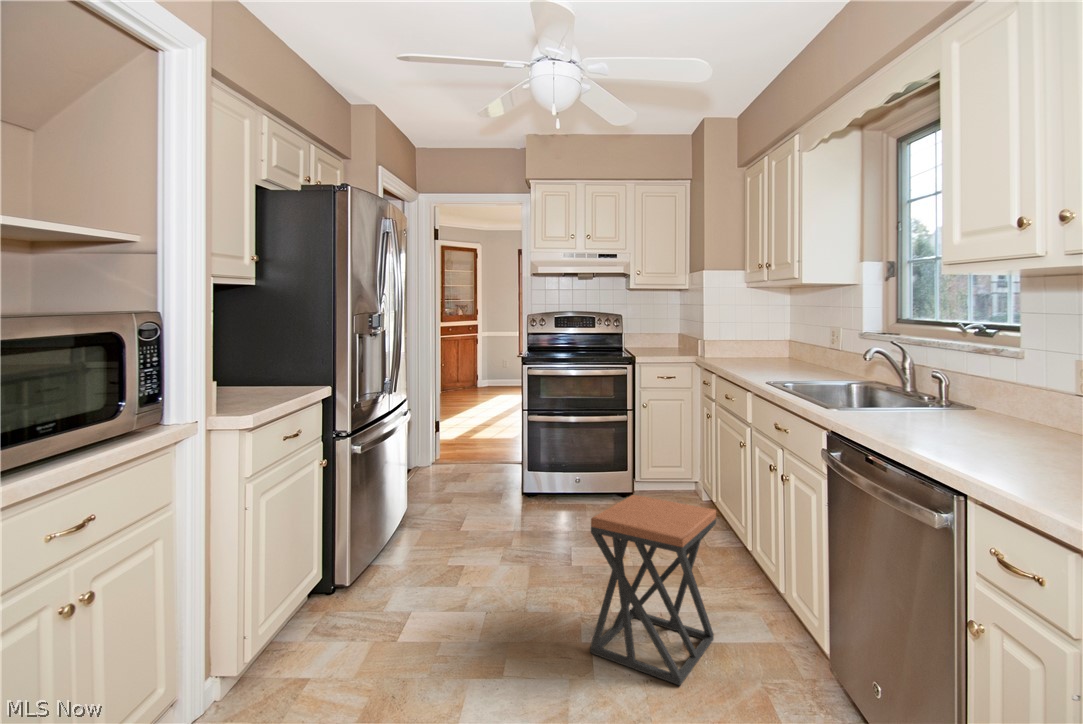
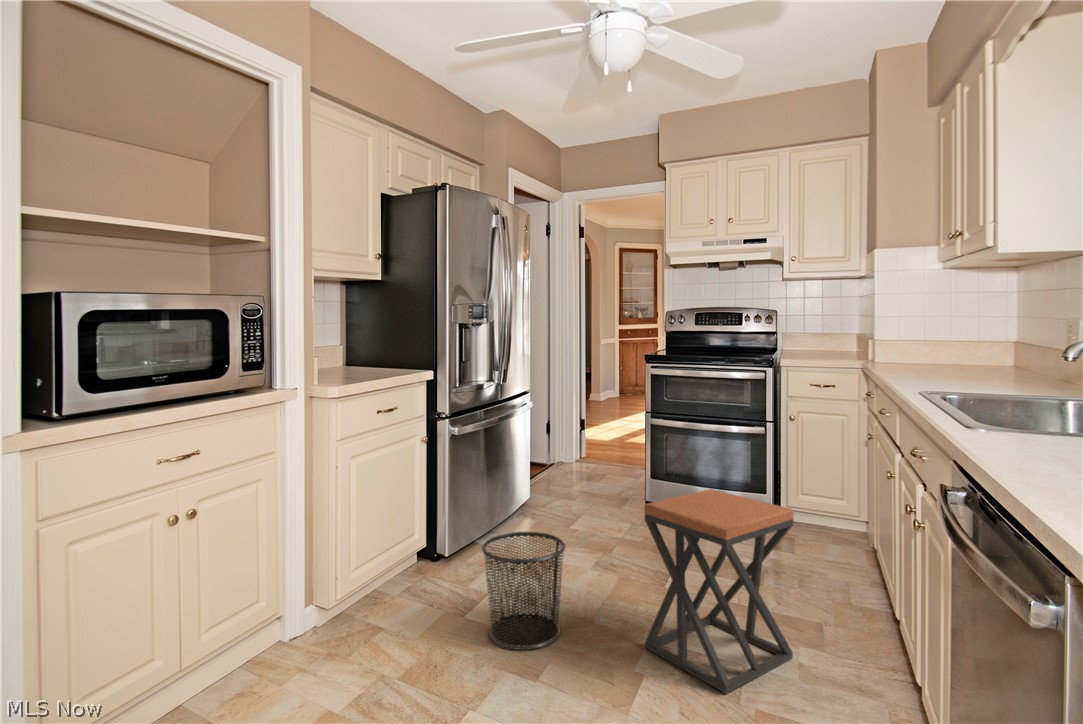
waste bin: none [424,554,511,679] -> present [482,532,566,650]

